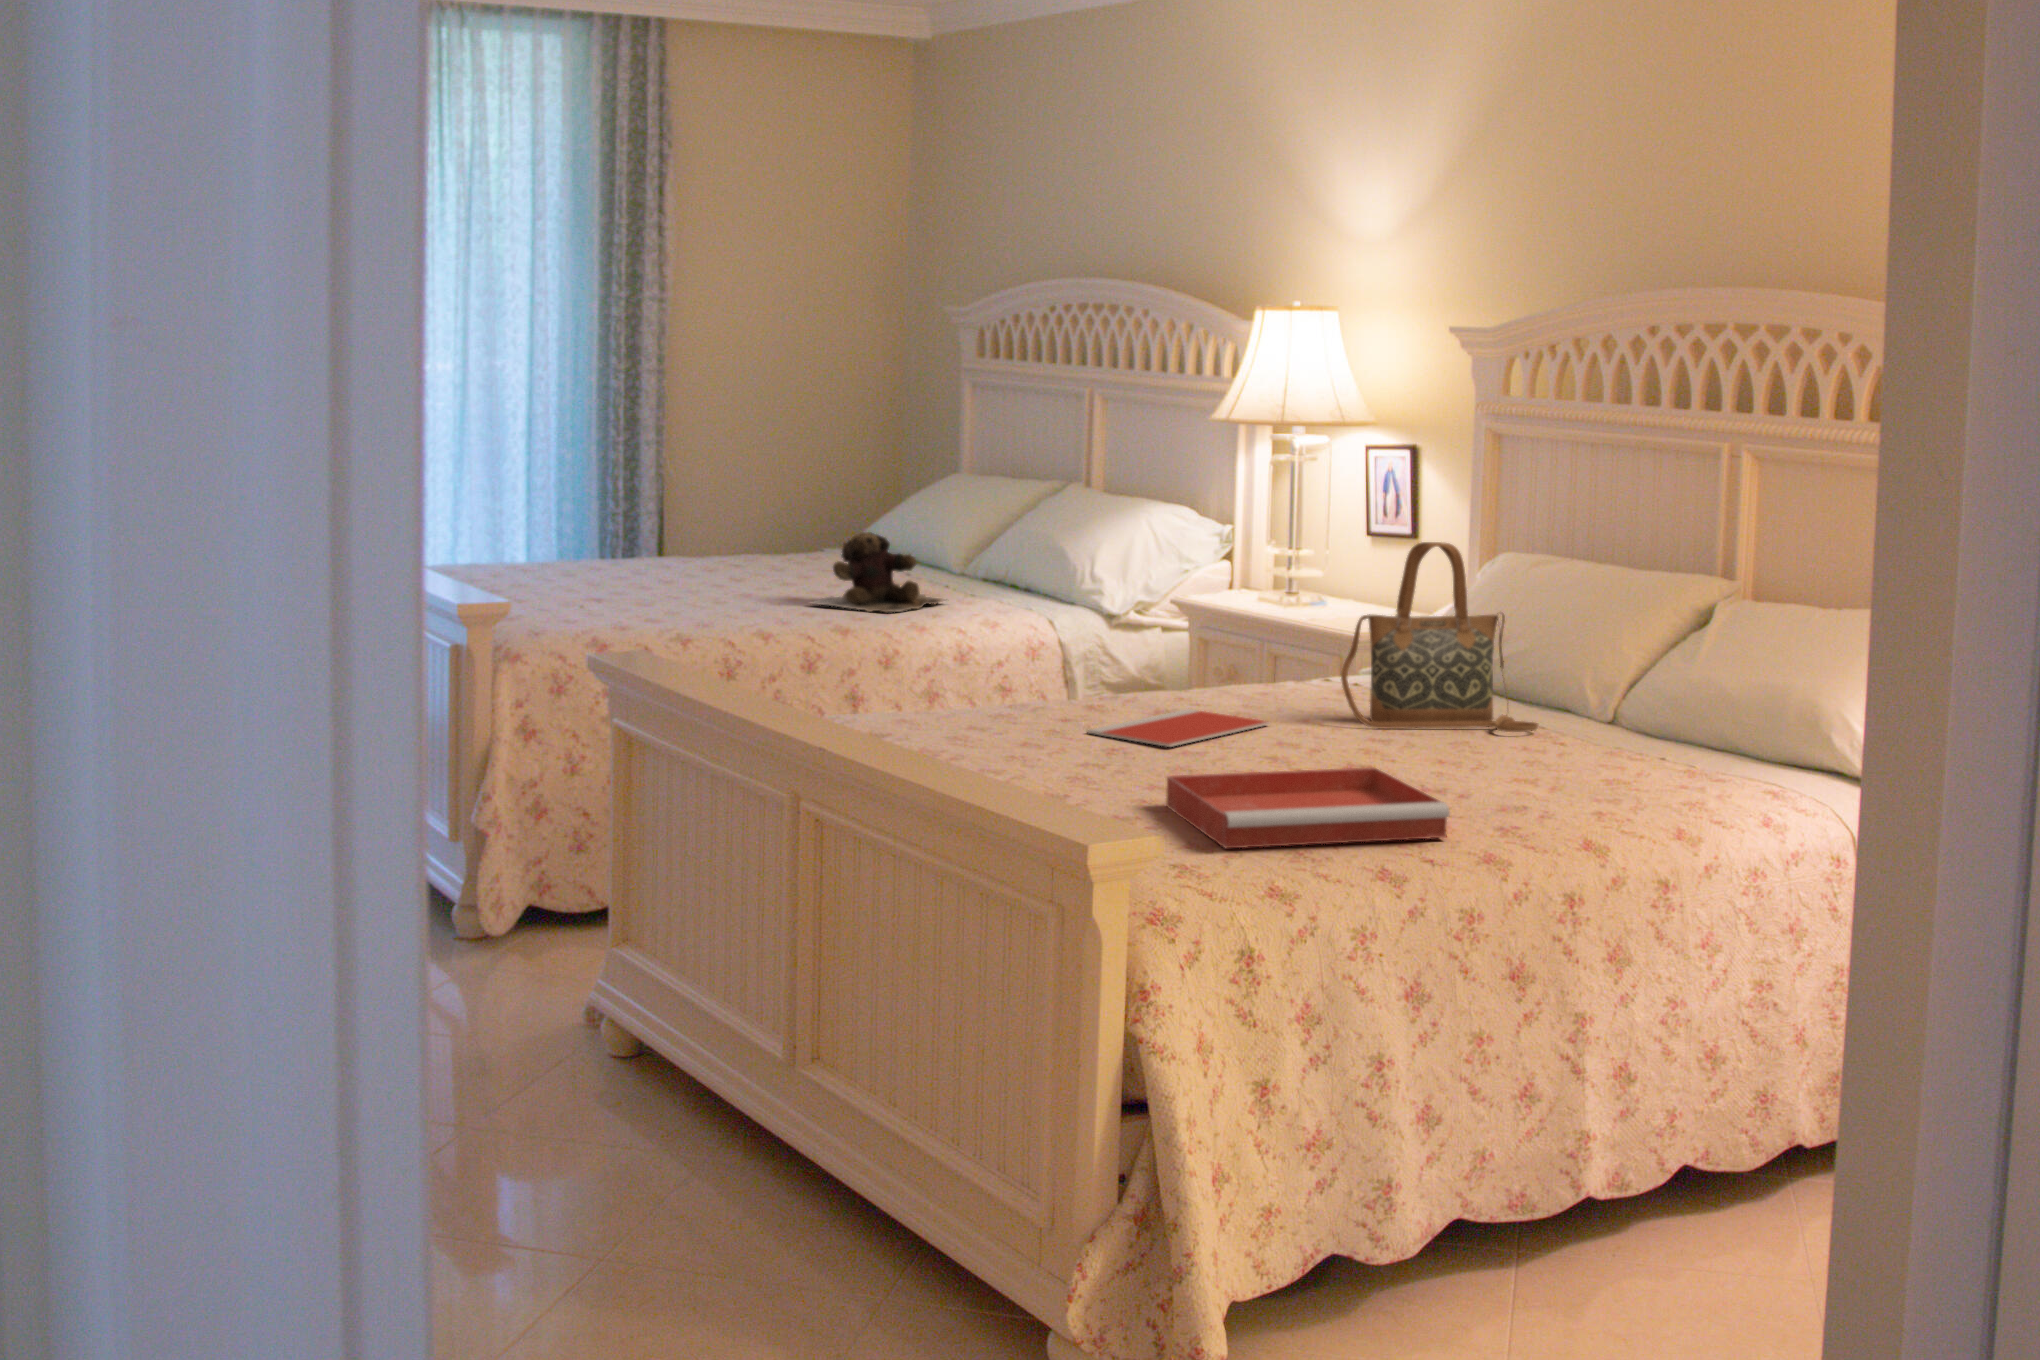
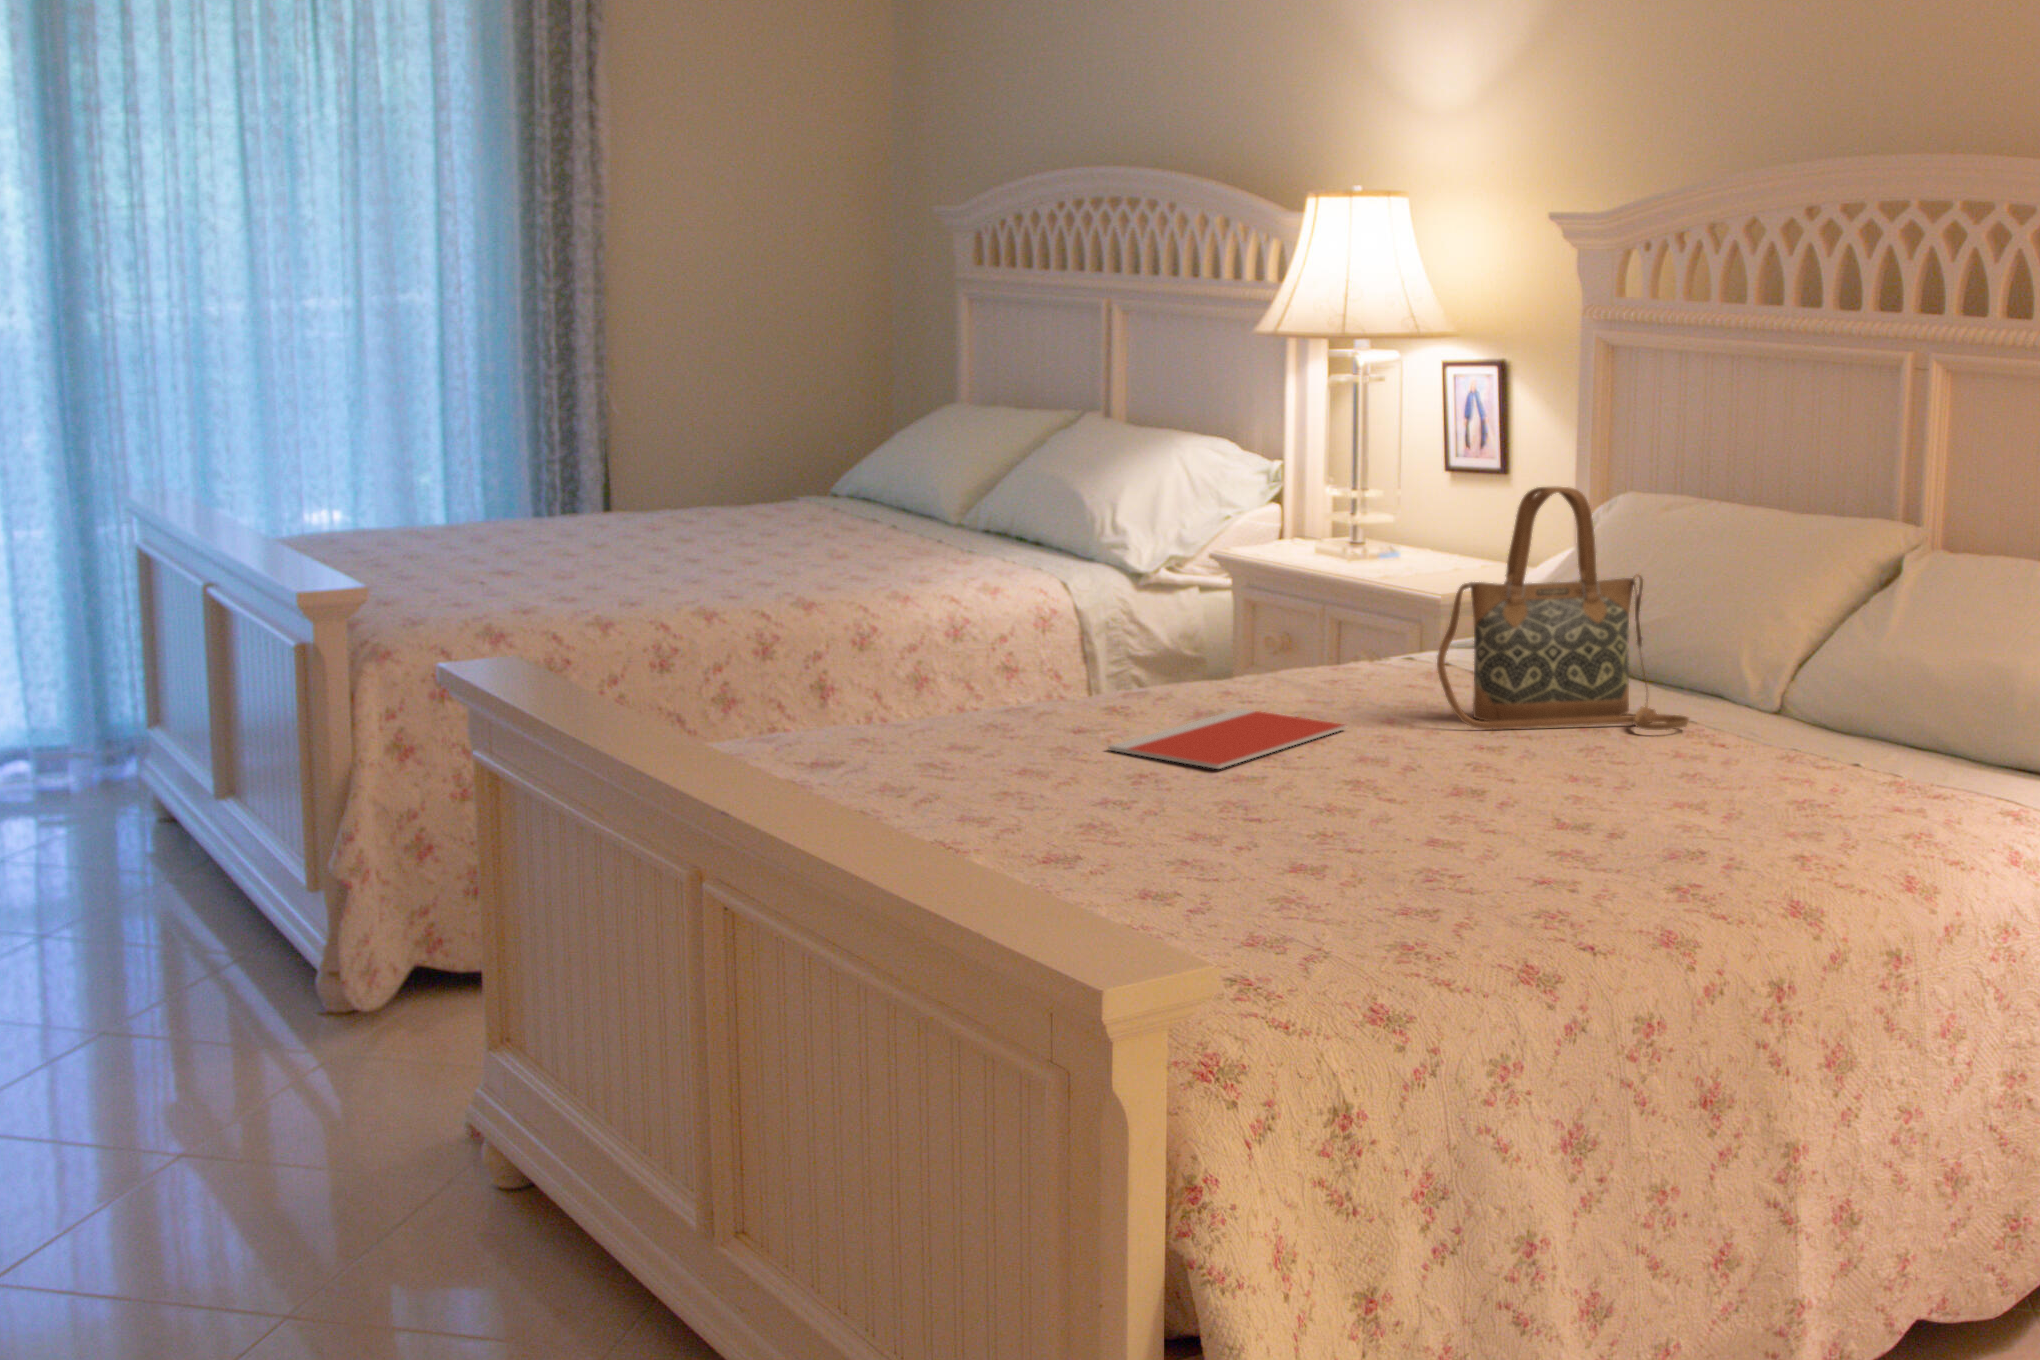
teddy bear: present [811,532,944,612] -> none [764,478,941,580]
tray: present [1166,767,1450,848] -> none [1218,801,1613,940]

